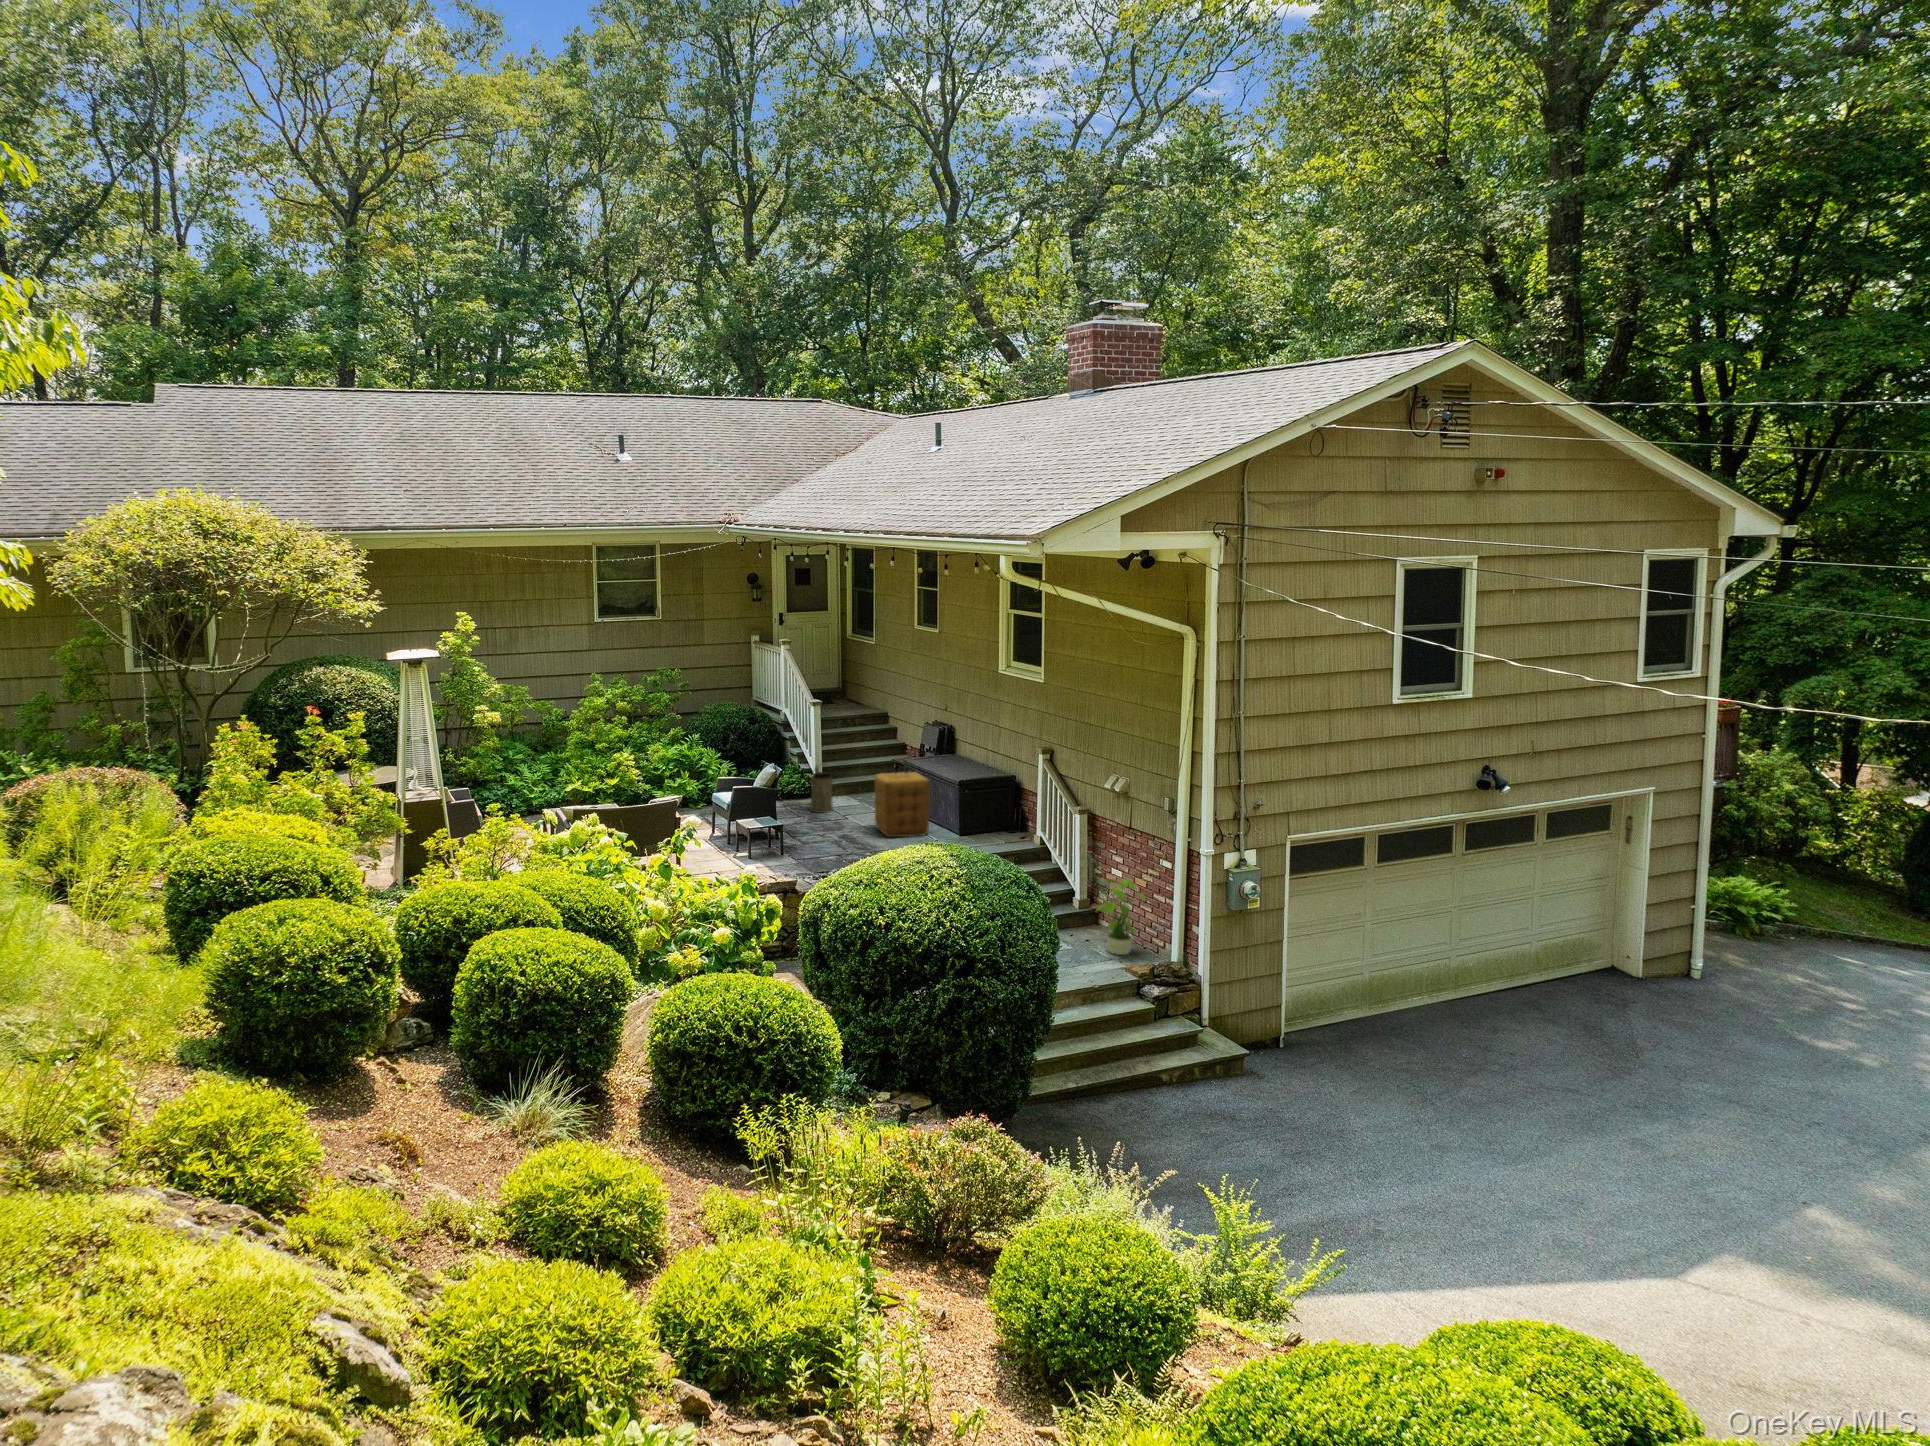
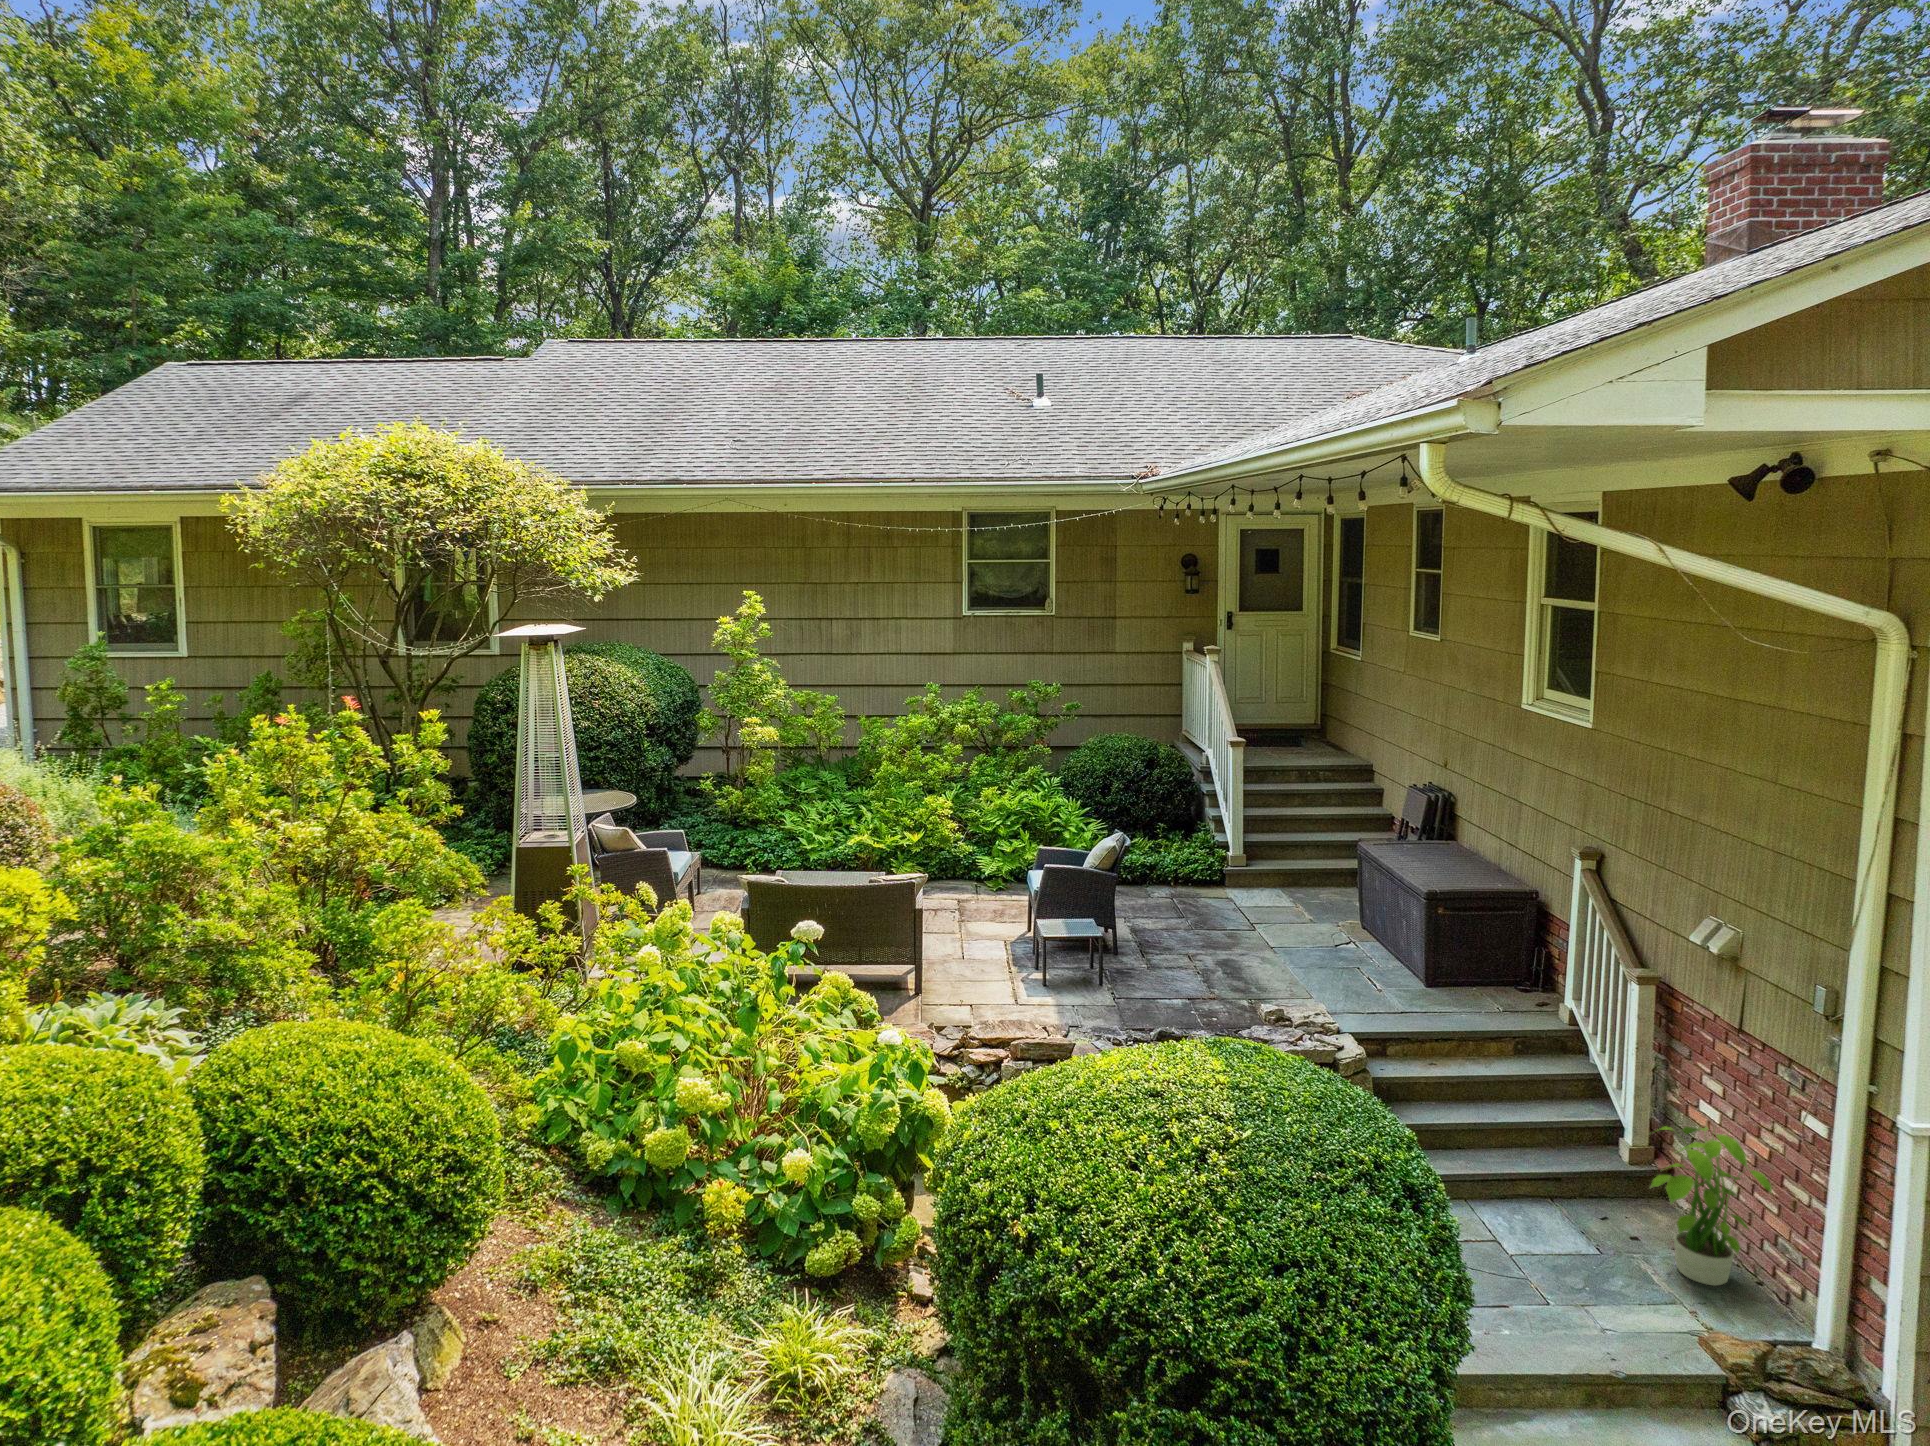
watering can: present [810,765,833,813] -> none [1213,834,1249,906]
ottoman: present [875,772,930,837] -> none [1290,861,1377,969]

